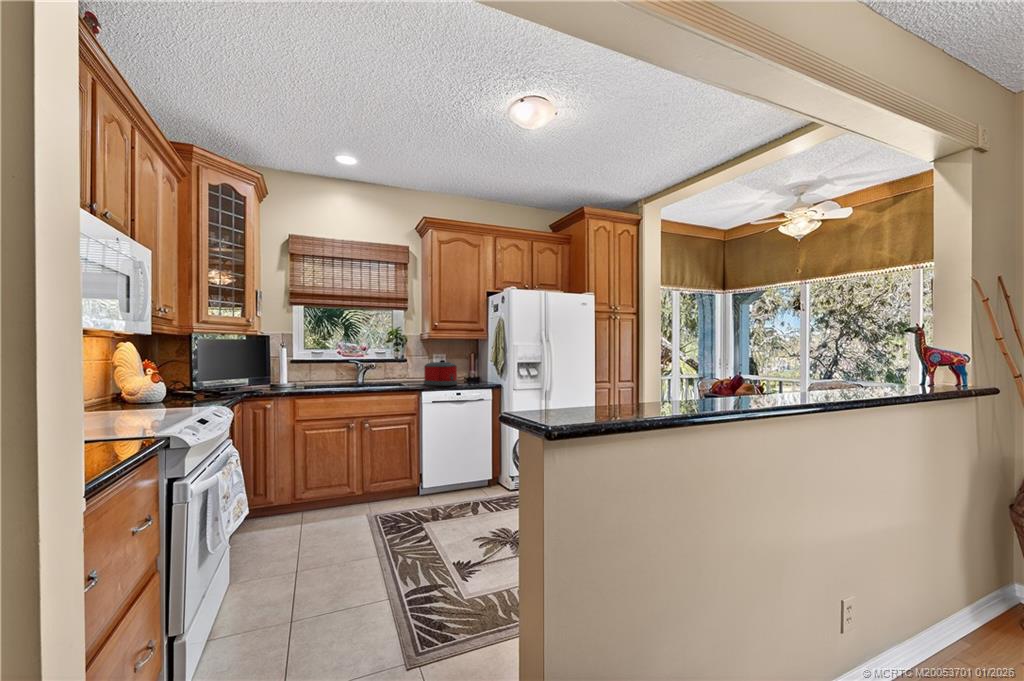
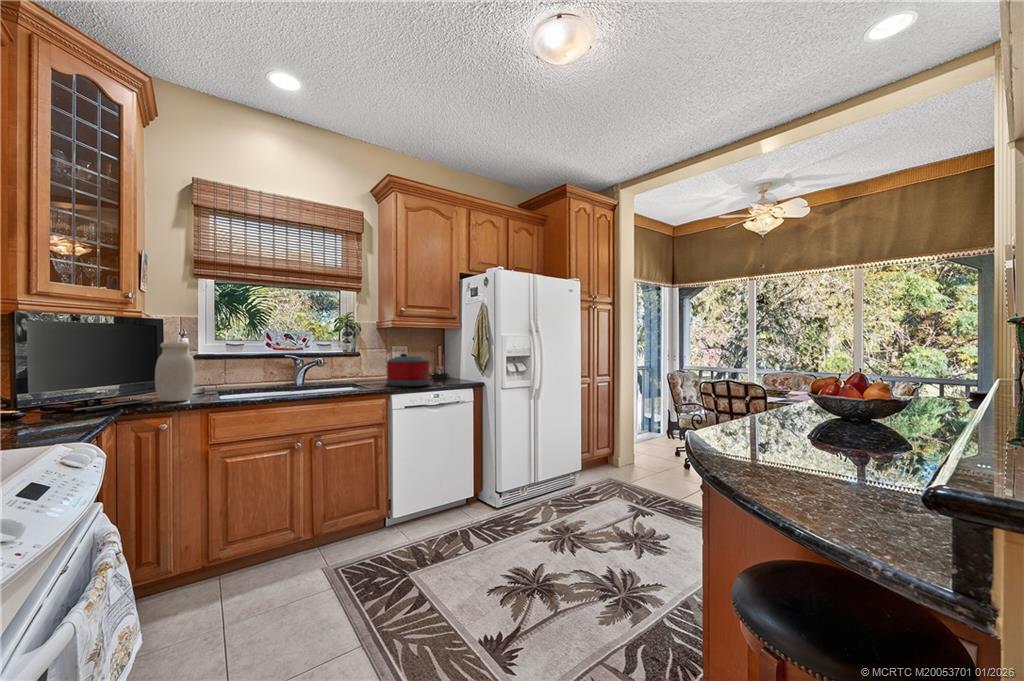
jar: none [264,351,288,391] -> present [155,342,195,401]

